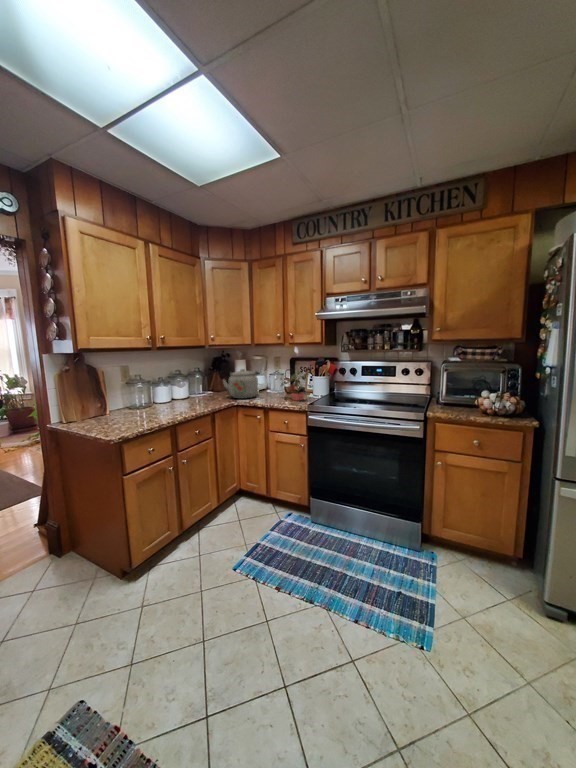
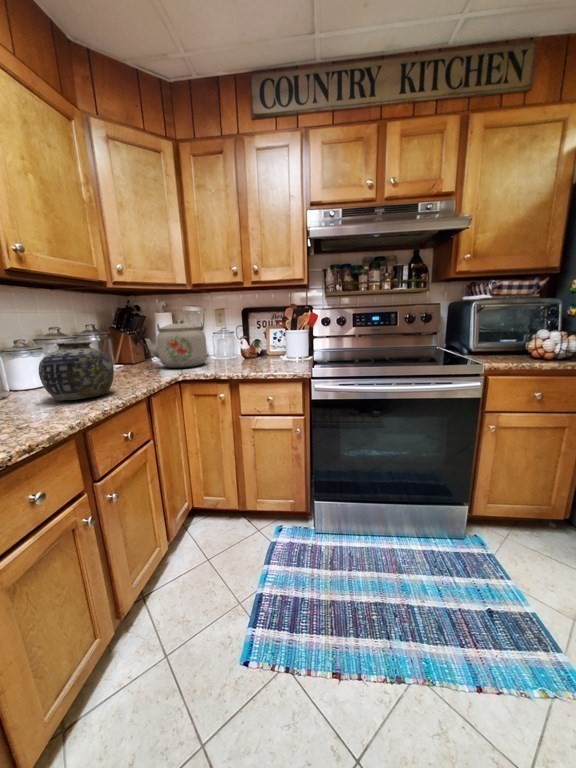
potted plant: present [281,371,309,400] -> none [242,319,298,364]
vase: none [163,383,195,412] -> present [39,341,114,401]

